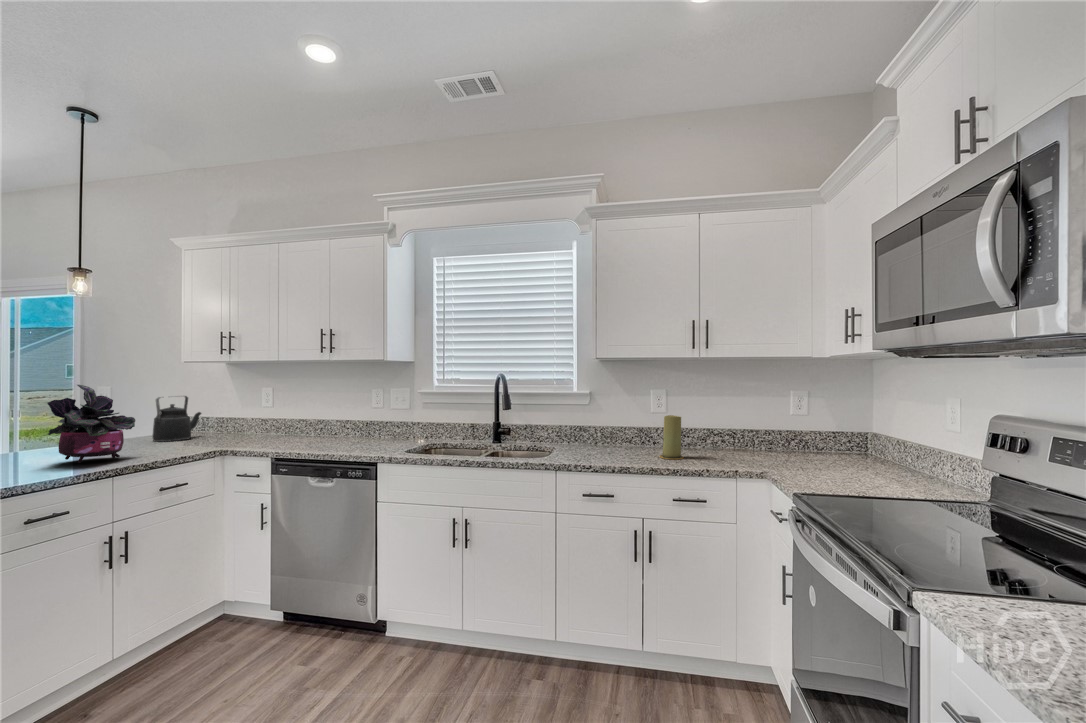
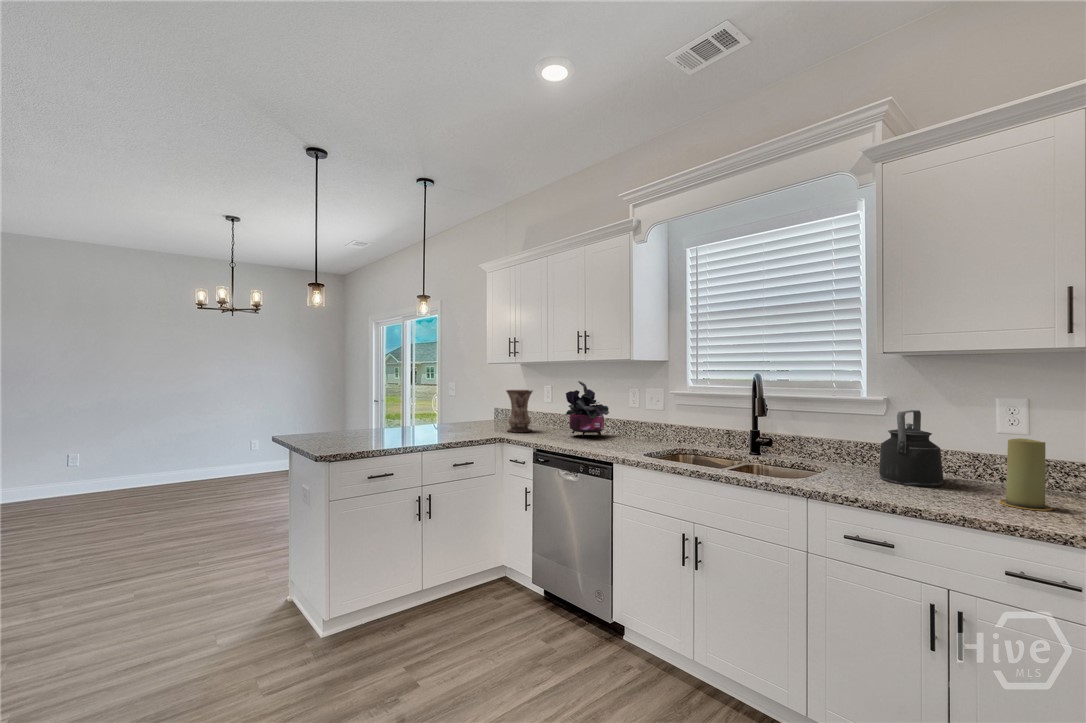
potted plant: present [47,385,135,463] -> present [566,381,609,437]
vase: none [221,393,258,444] -> present [506,390,532,433]
kettle: present [153,396,201,442] -> present [879,410,943,487]

